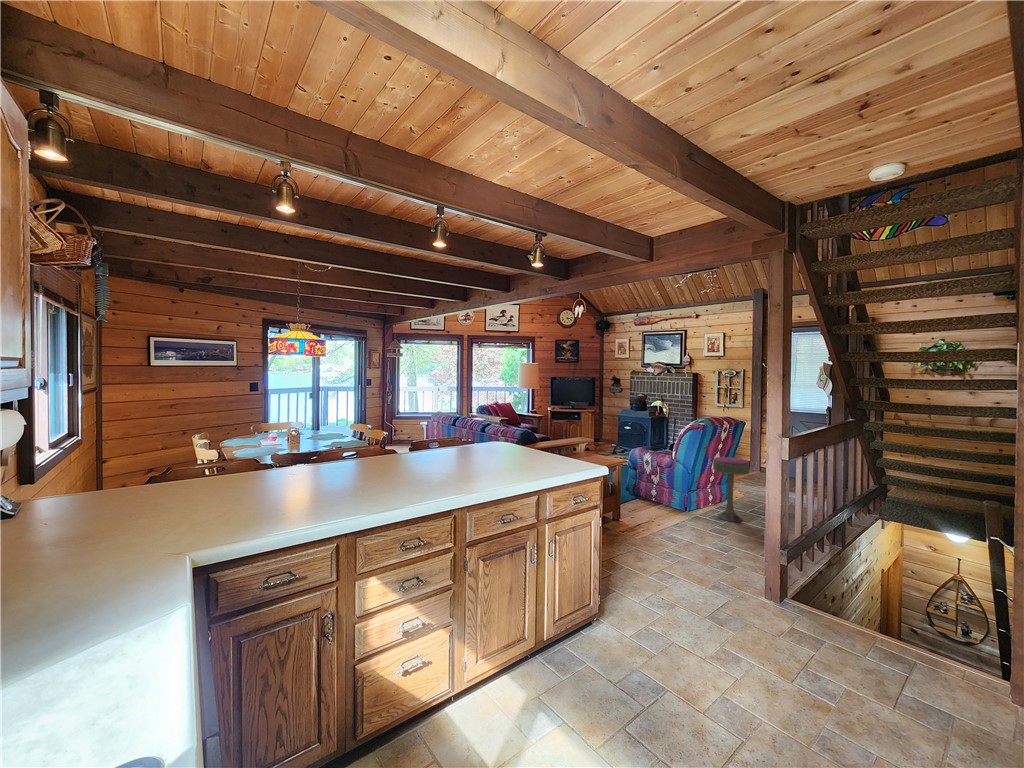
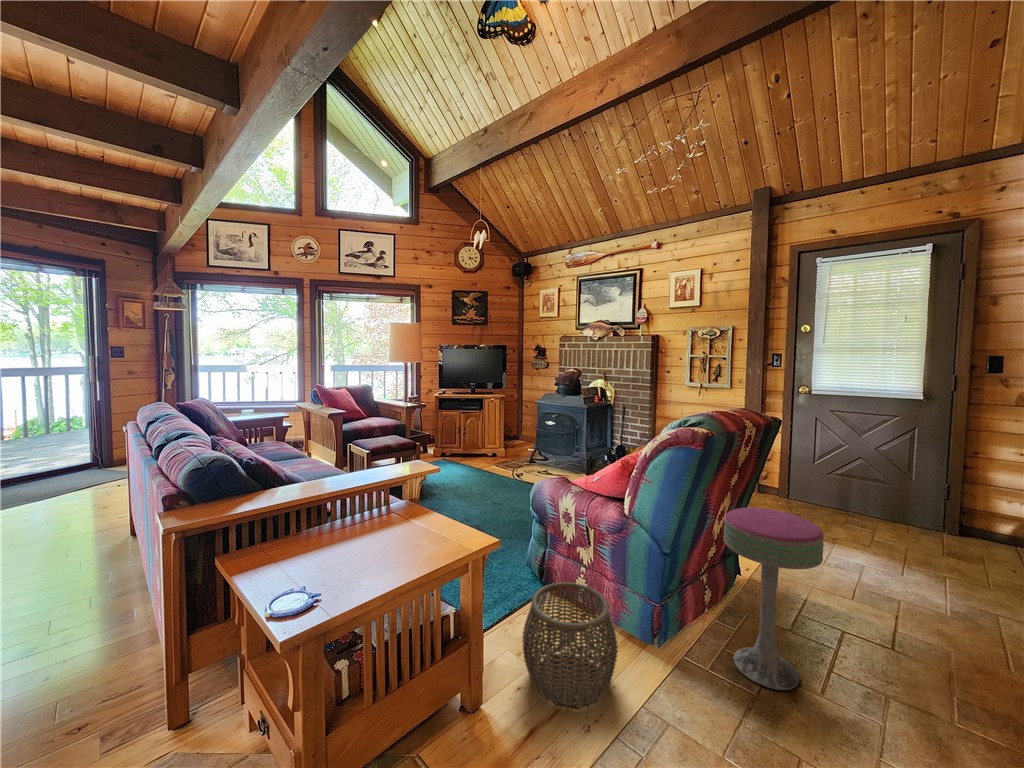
woven basket: none [634,483,670,520] -> present [522,582,618,708]

